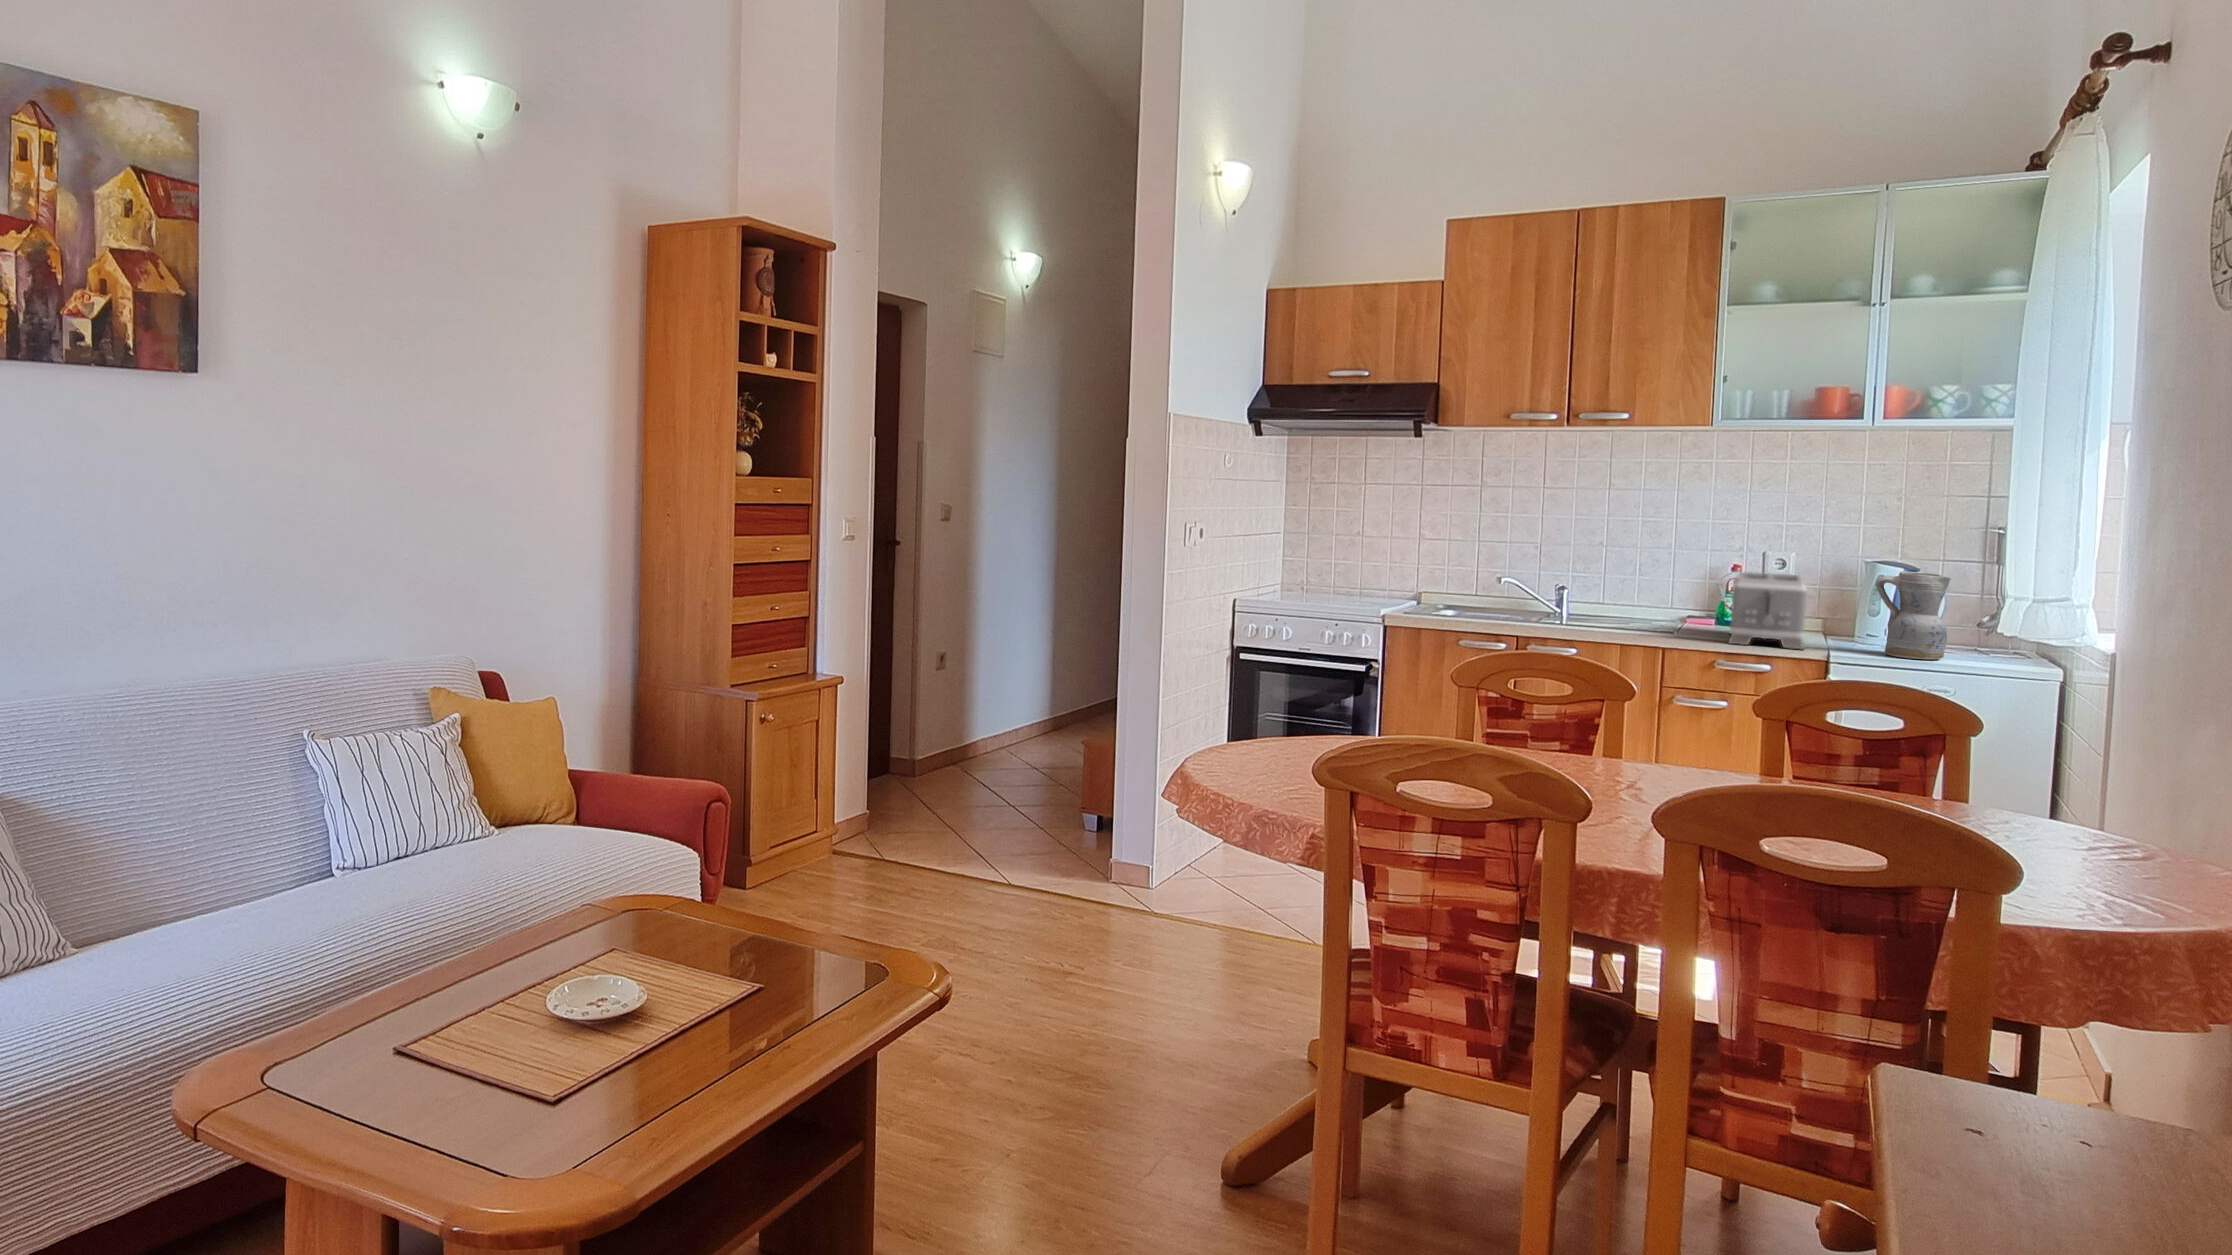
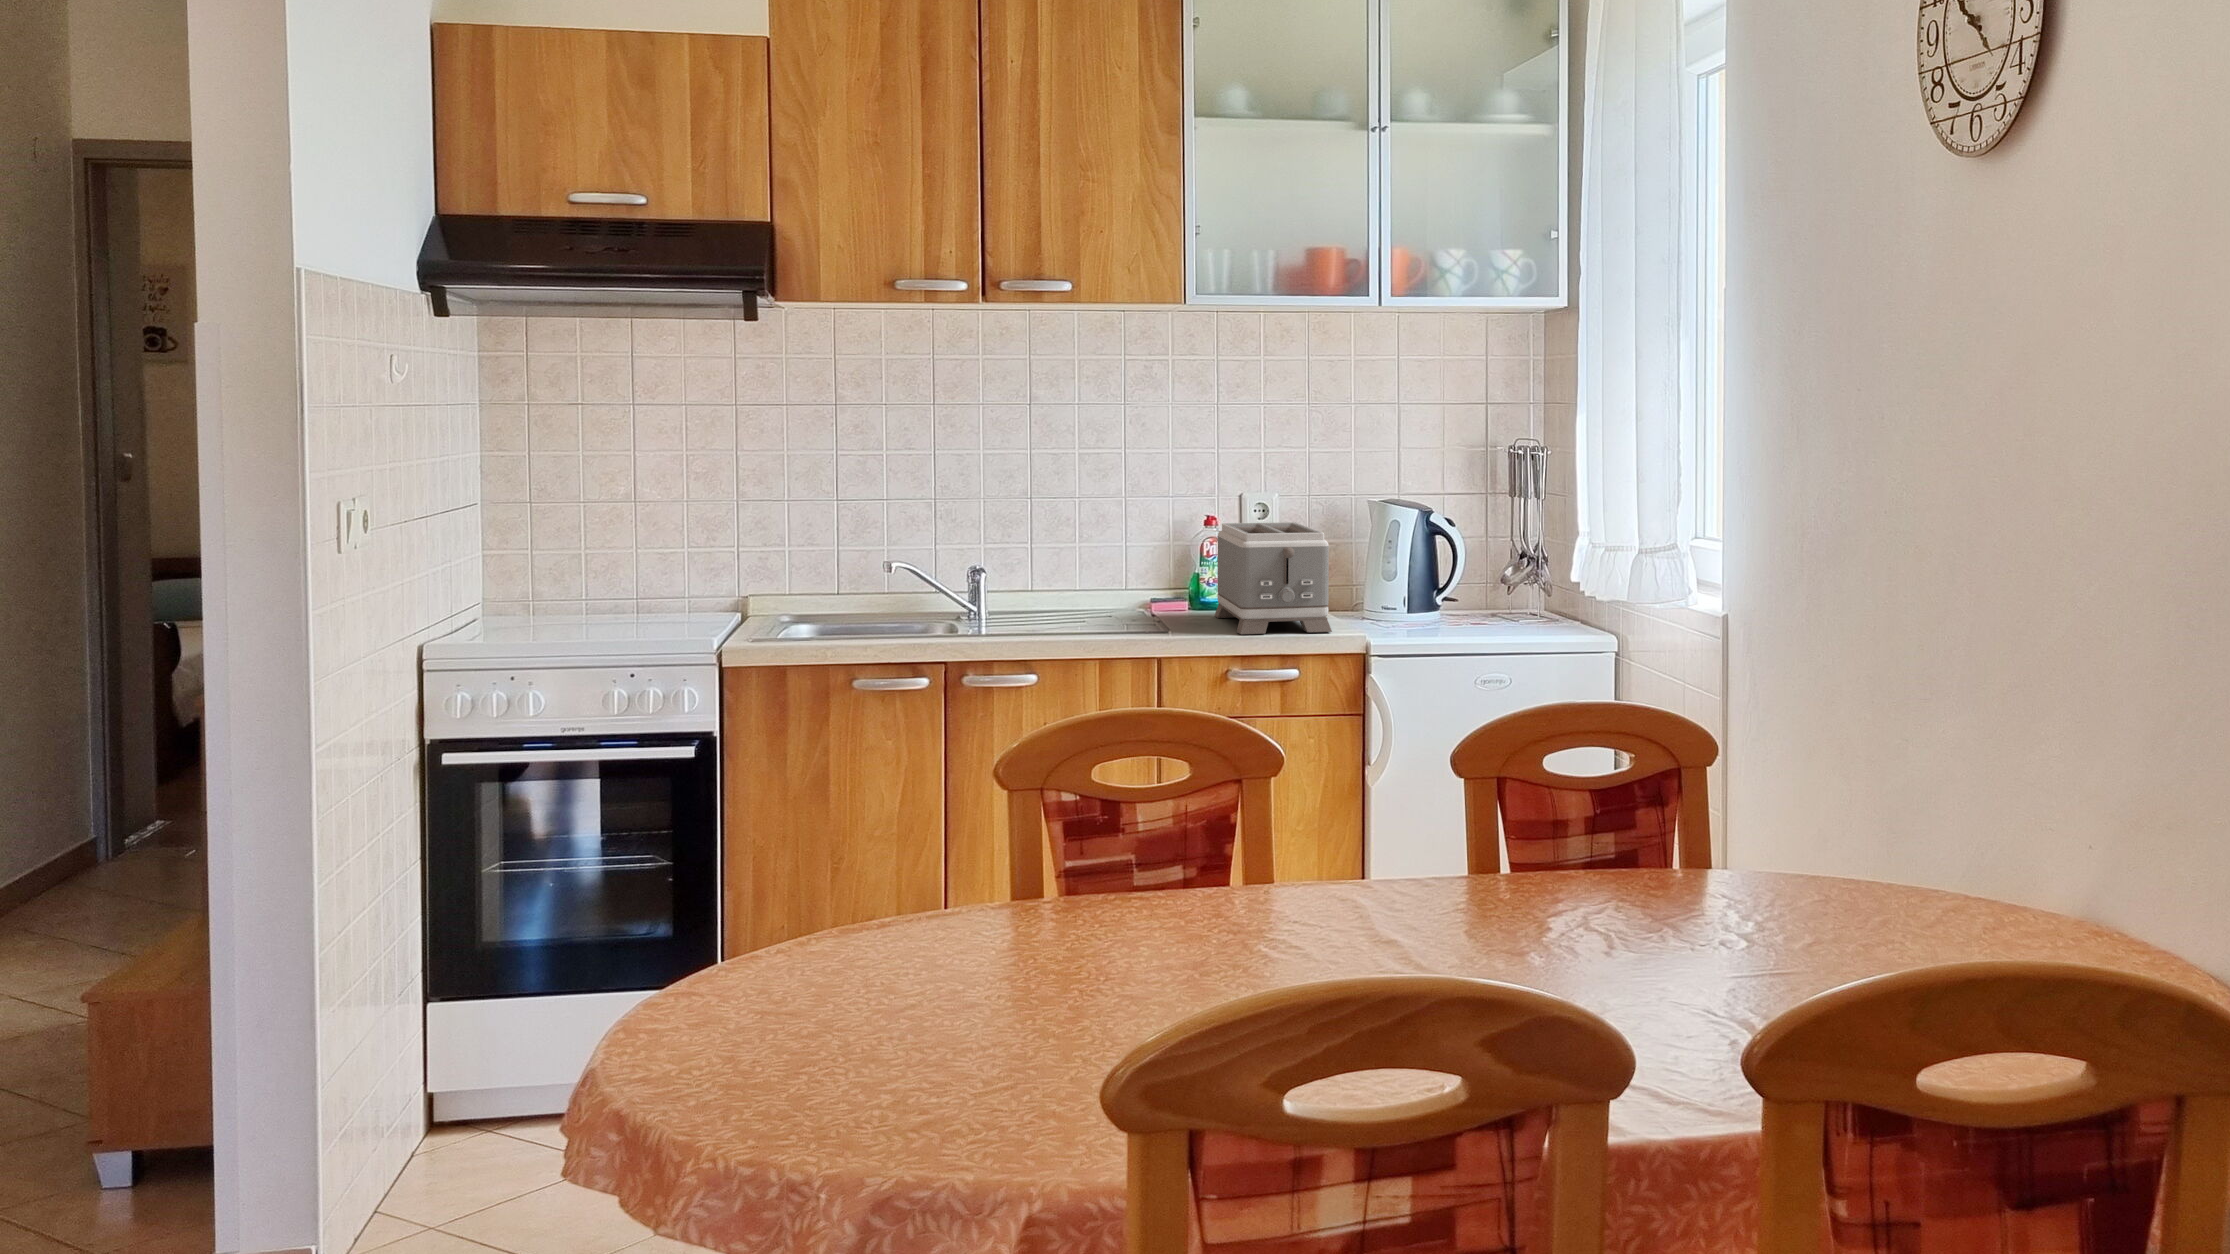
ceramic pitcher: present [1876,571,1951,660] -> none [1400,508,1482,629]

